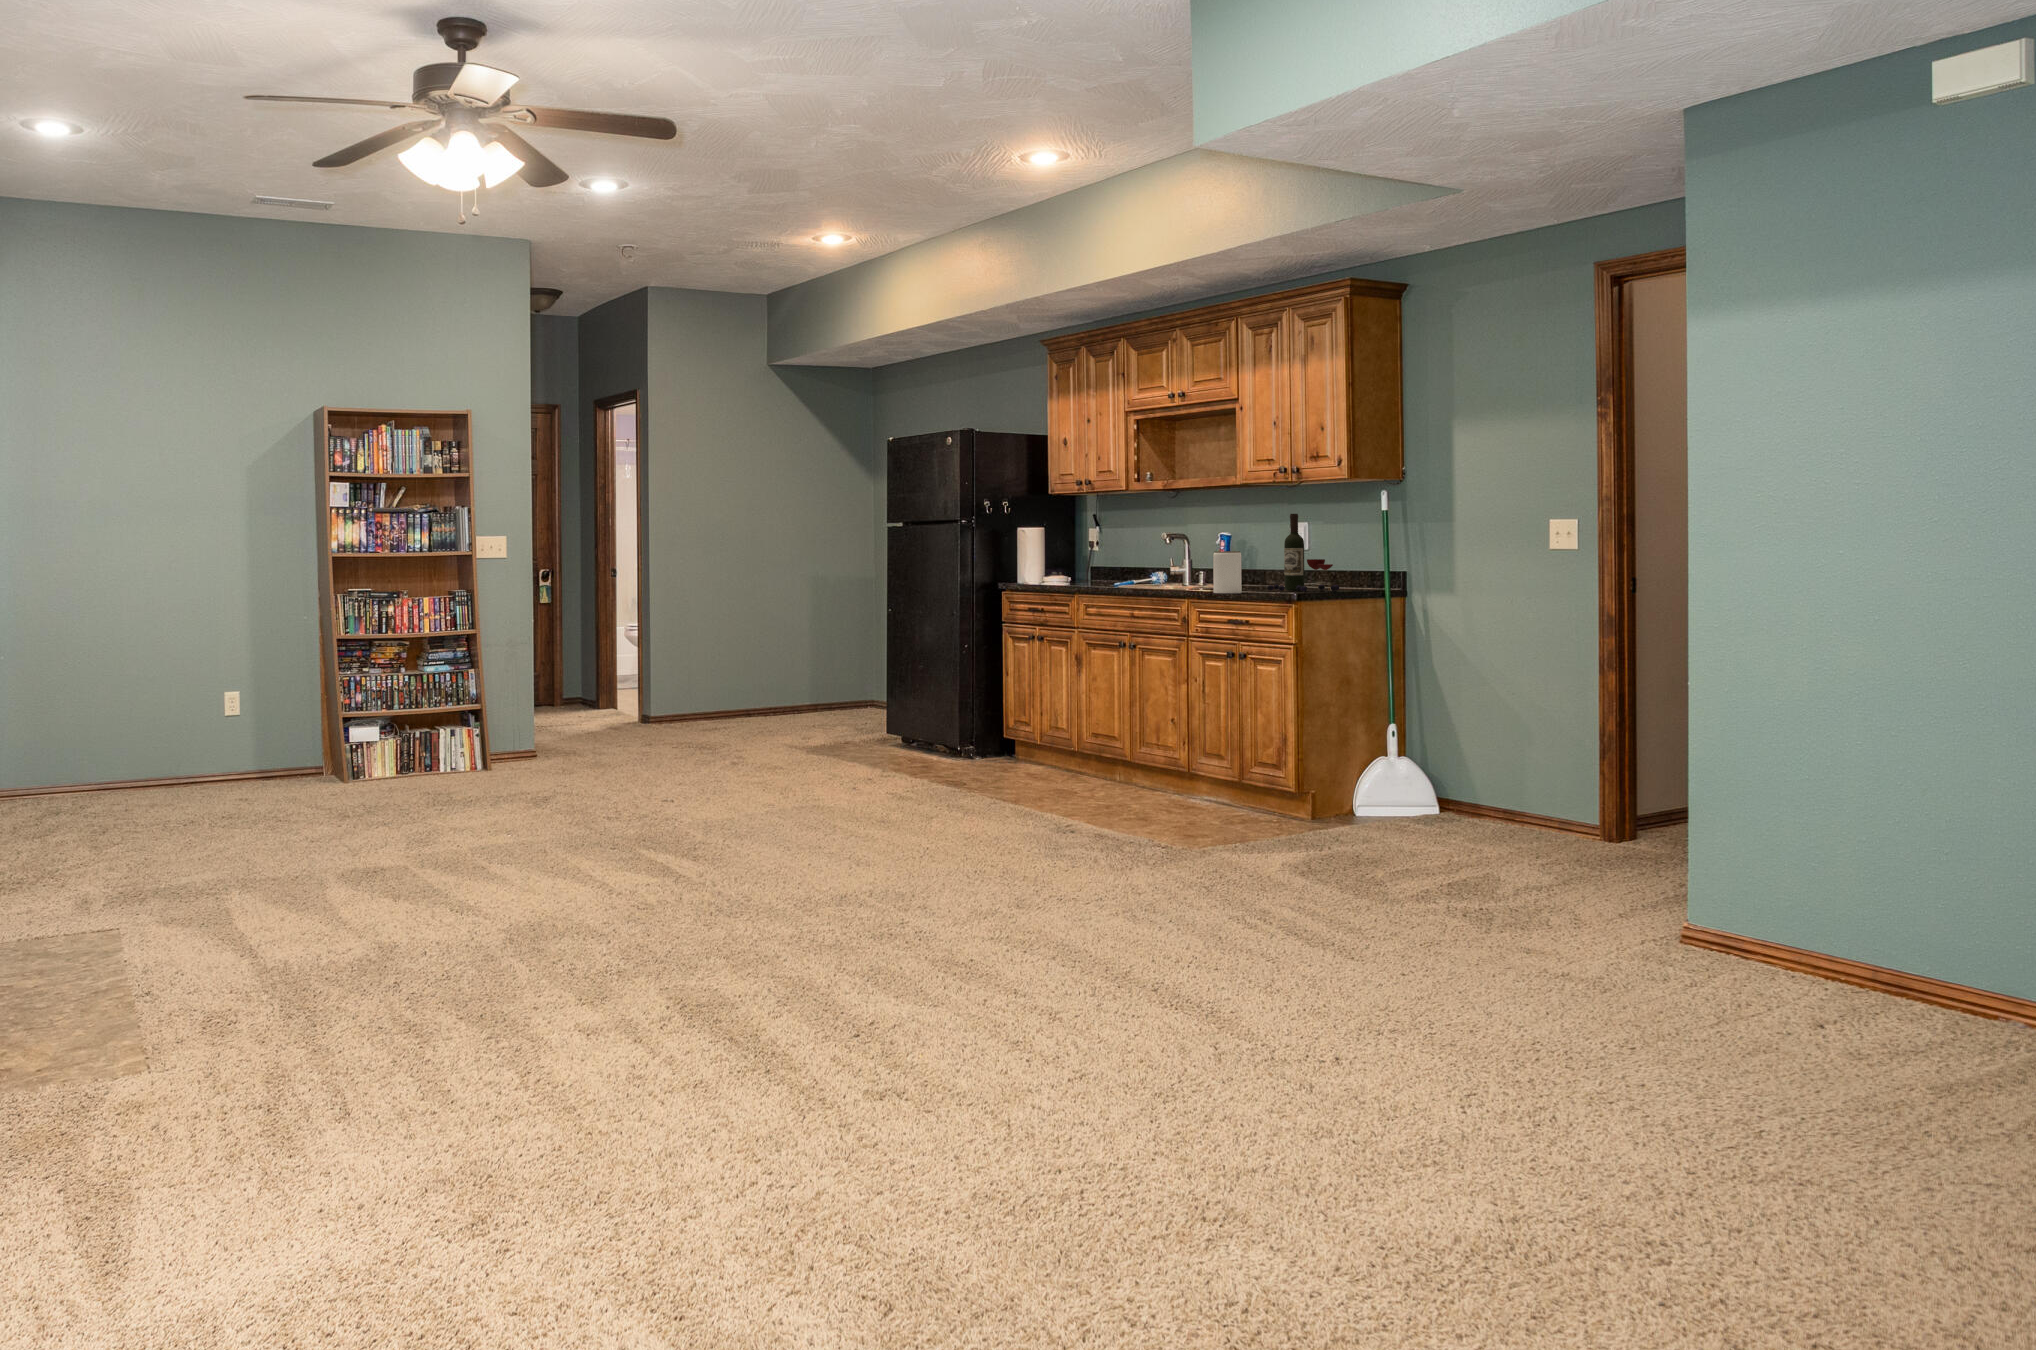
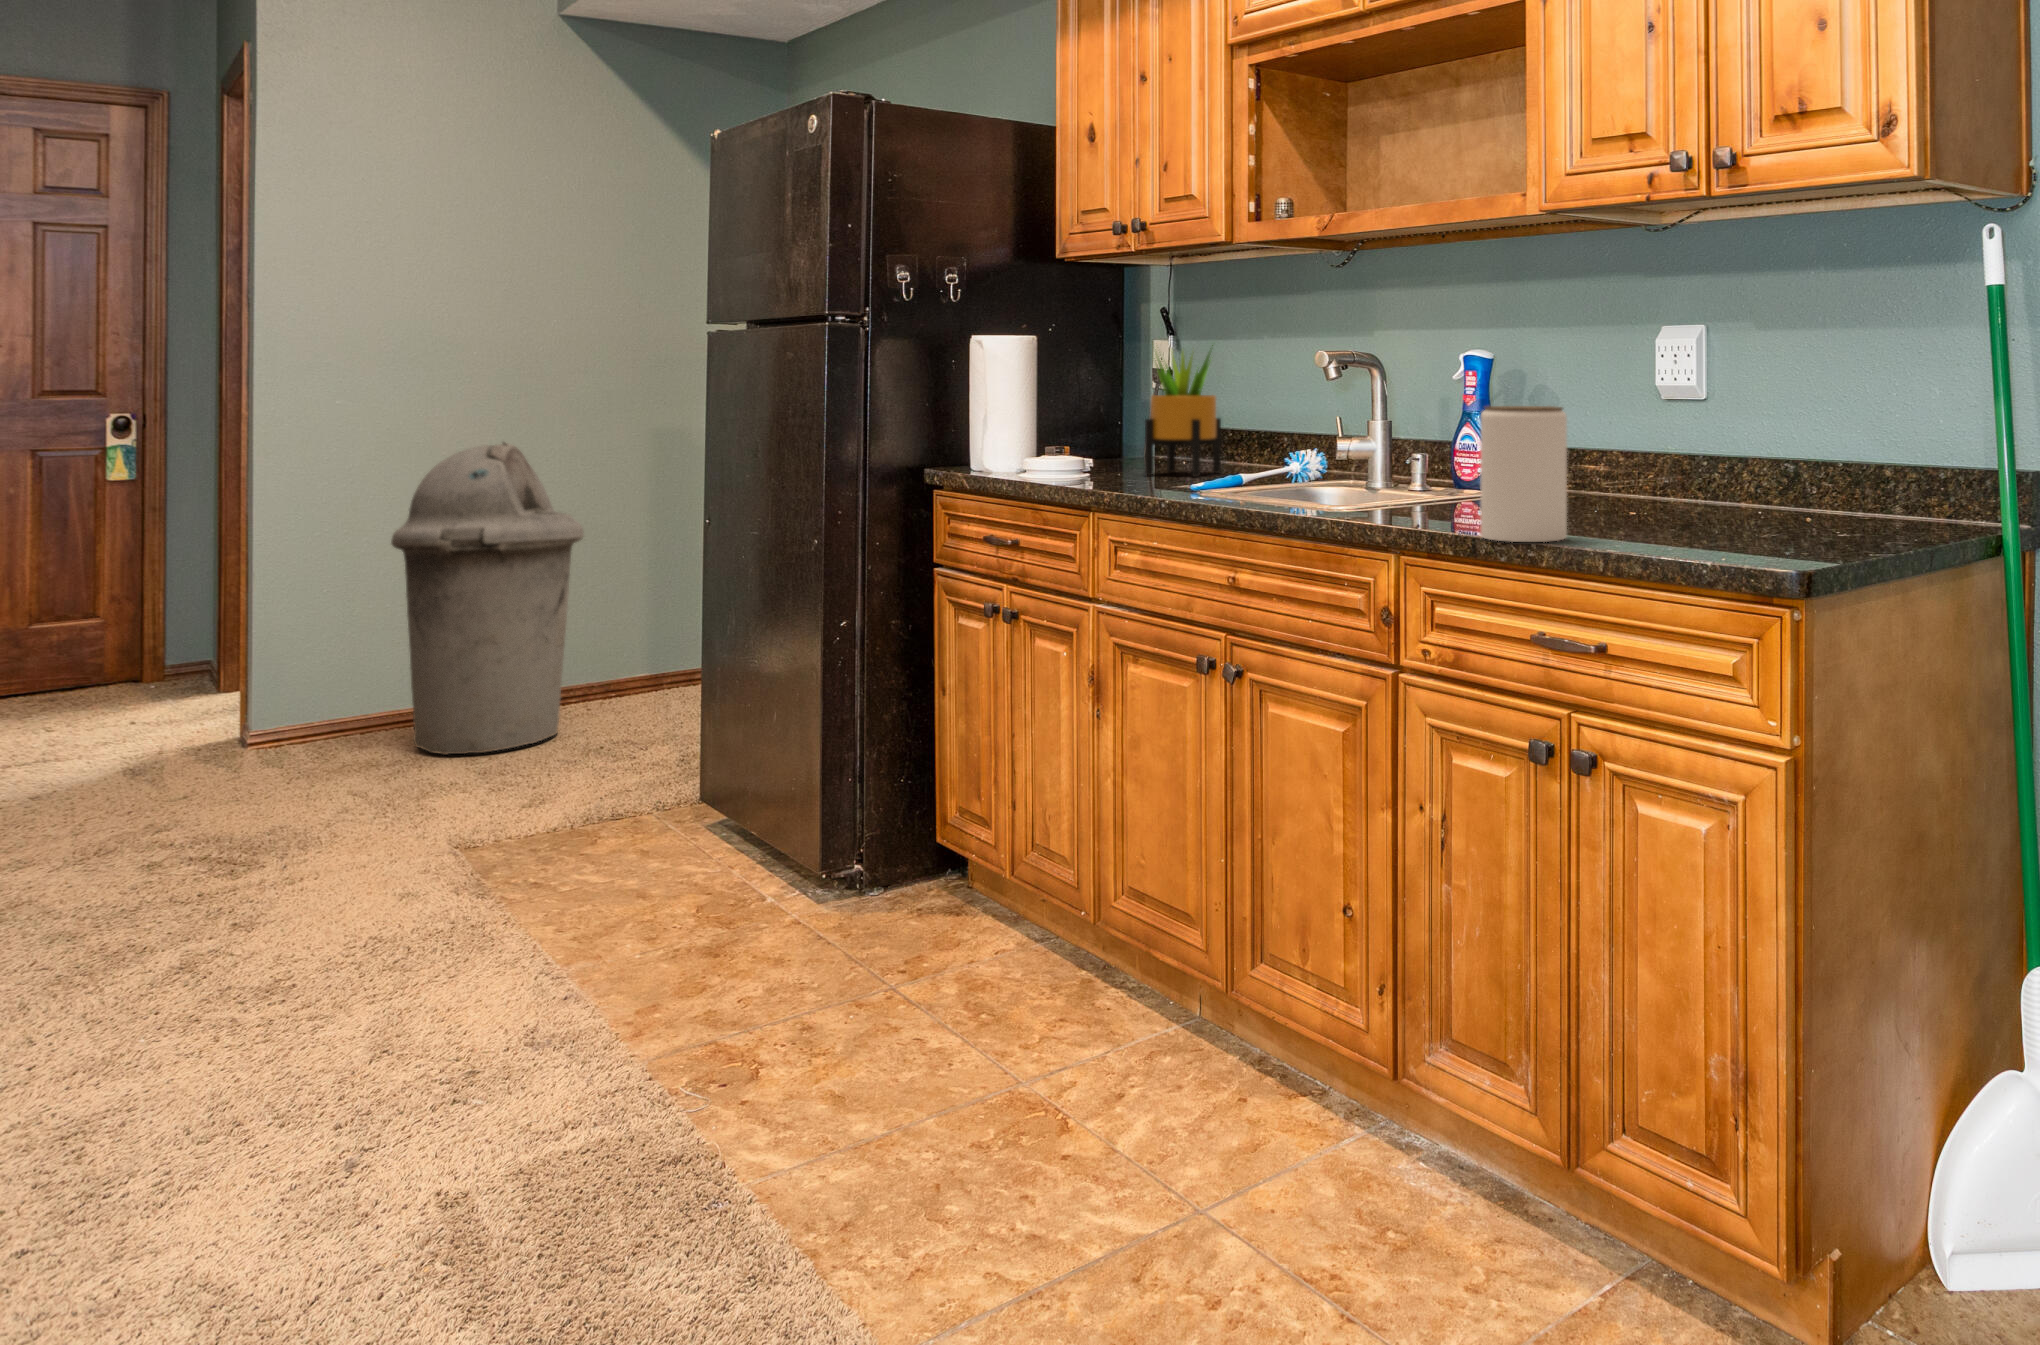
wine bottle: present [1267,514,1339,591] -> none [1611,296,1825,529]
potted plant: none [1089,529,1122,586] -> present [1145,345,1221,477]
trash can: none [725,579,806,723] -> present [391,442,584,755]

